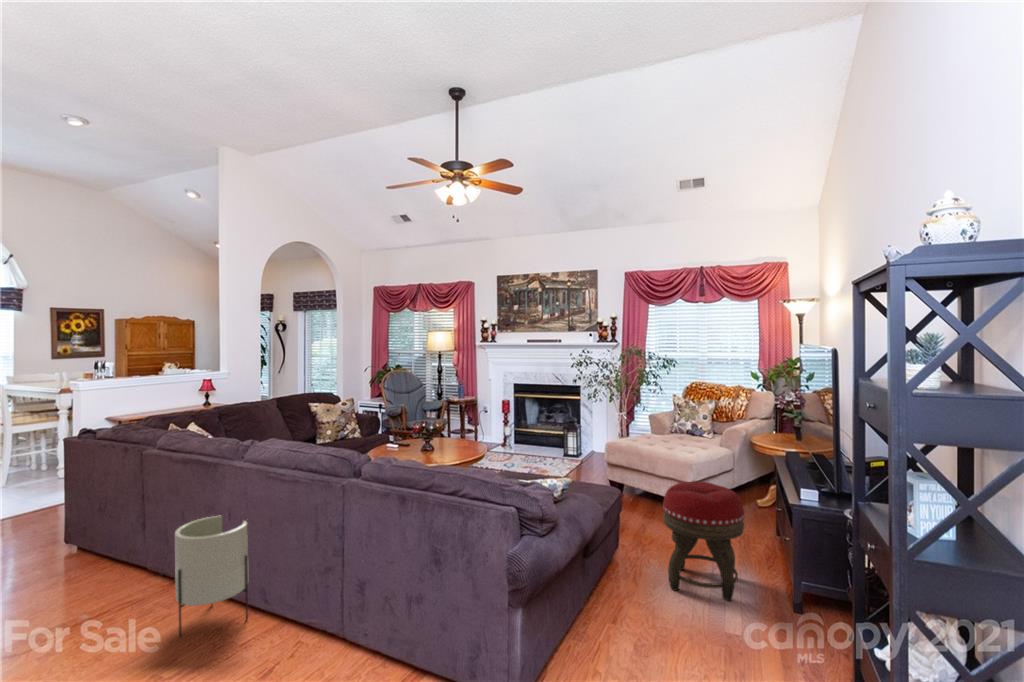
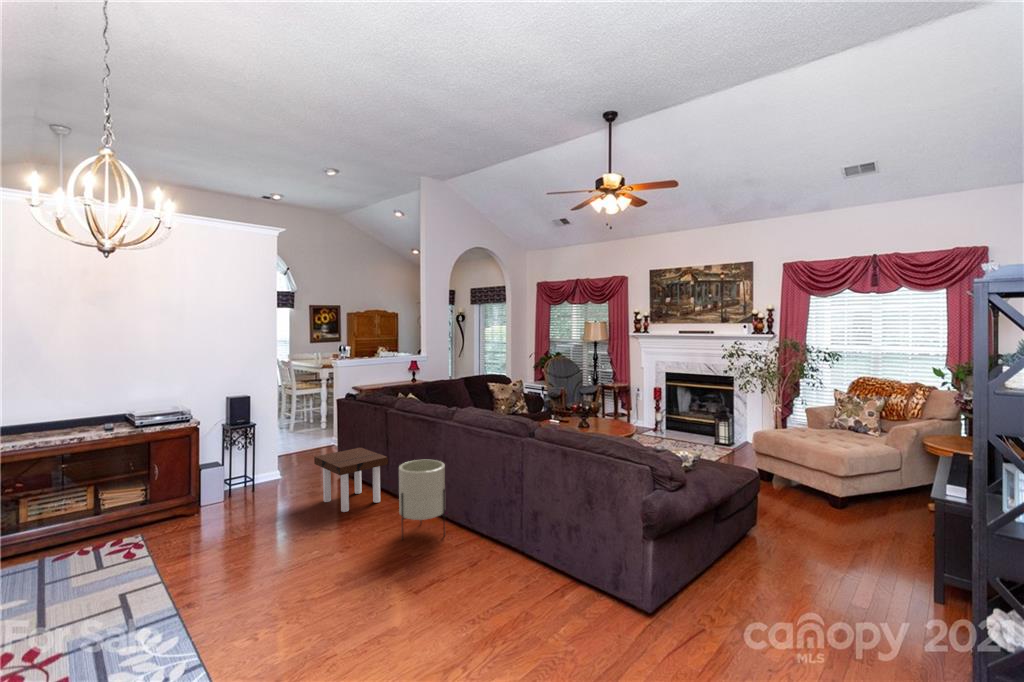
footstool: present [663,482,744,601] -> none [796,470,883,584]
side table: none [36,504,163,605] -> present [314,448,388,512]

